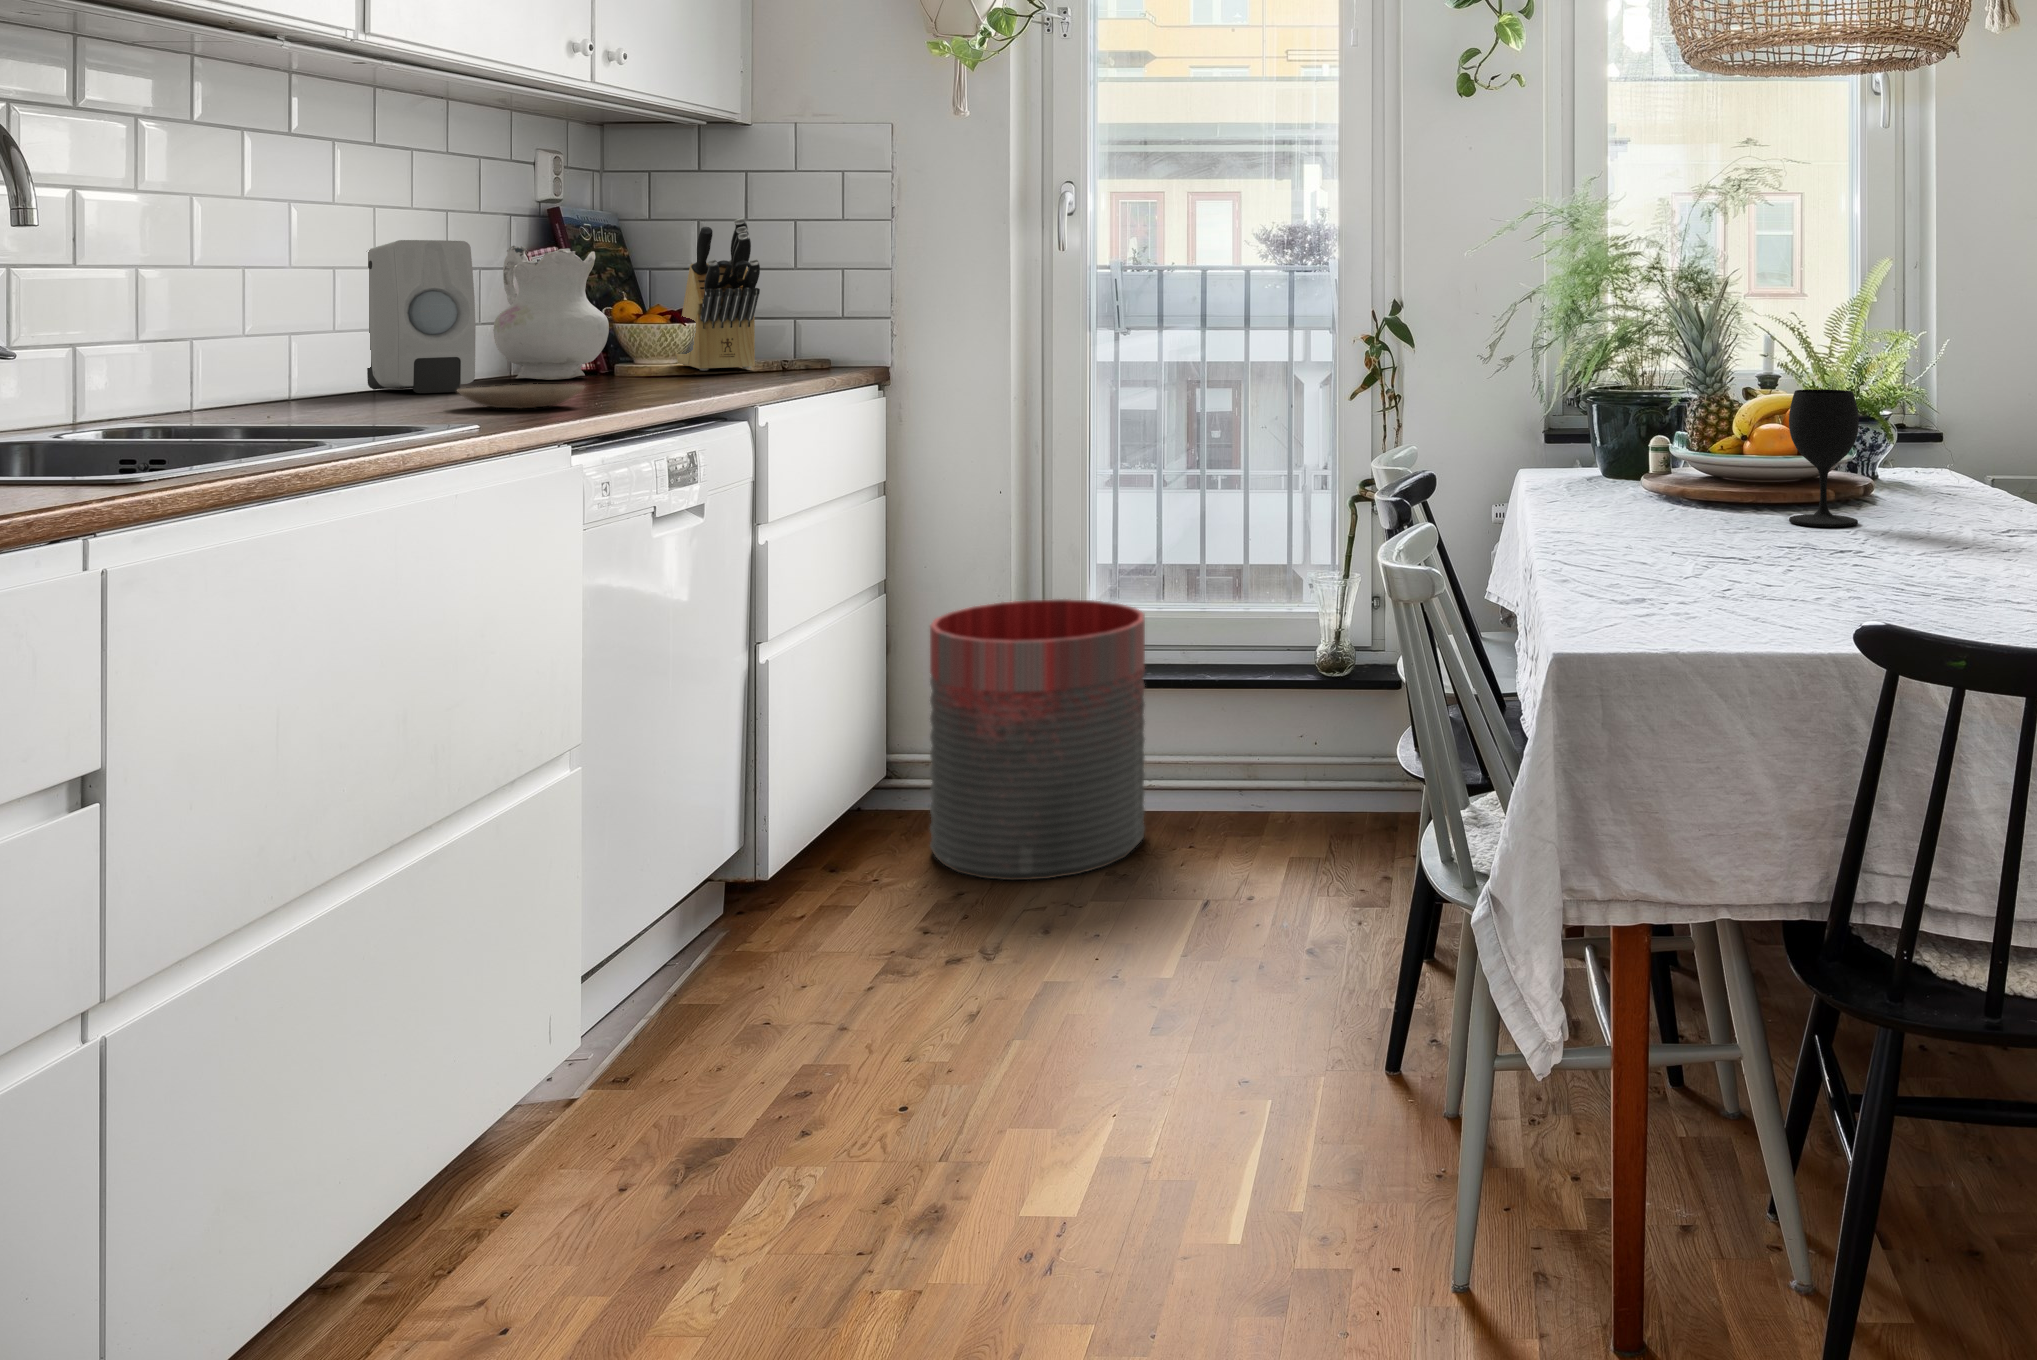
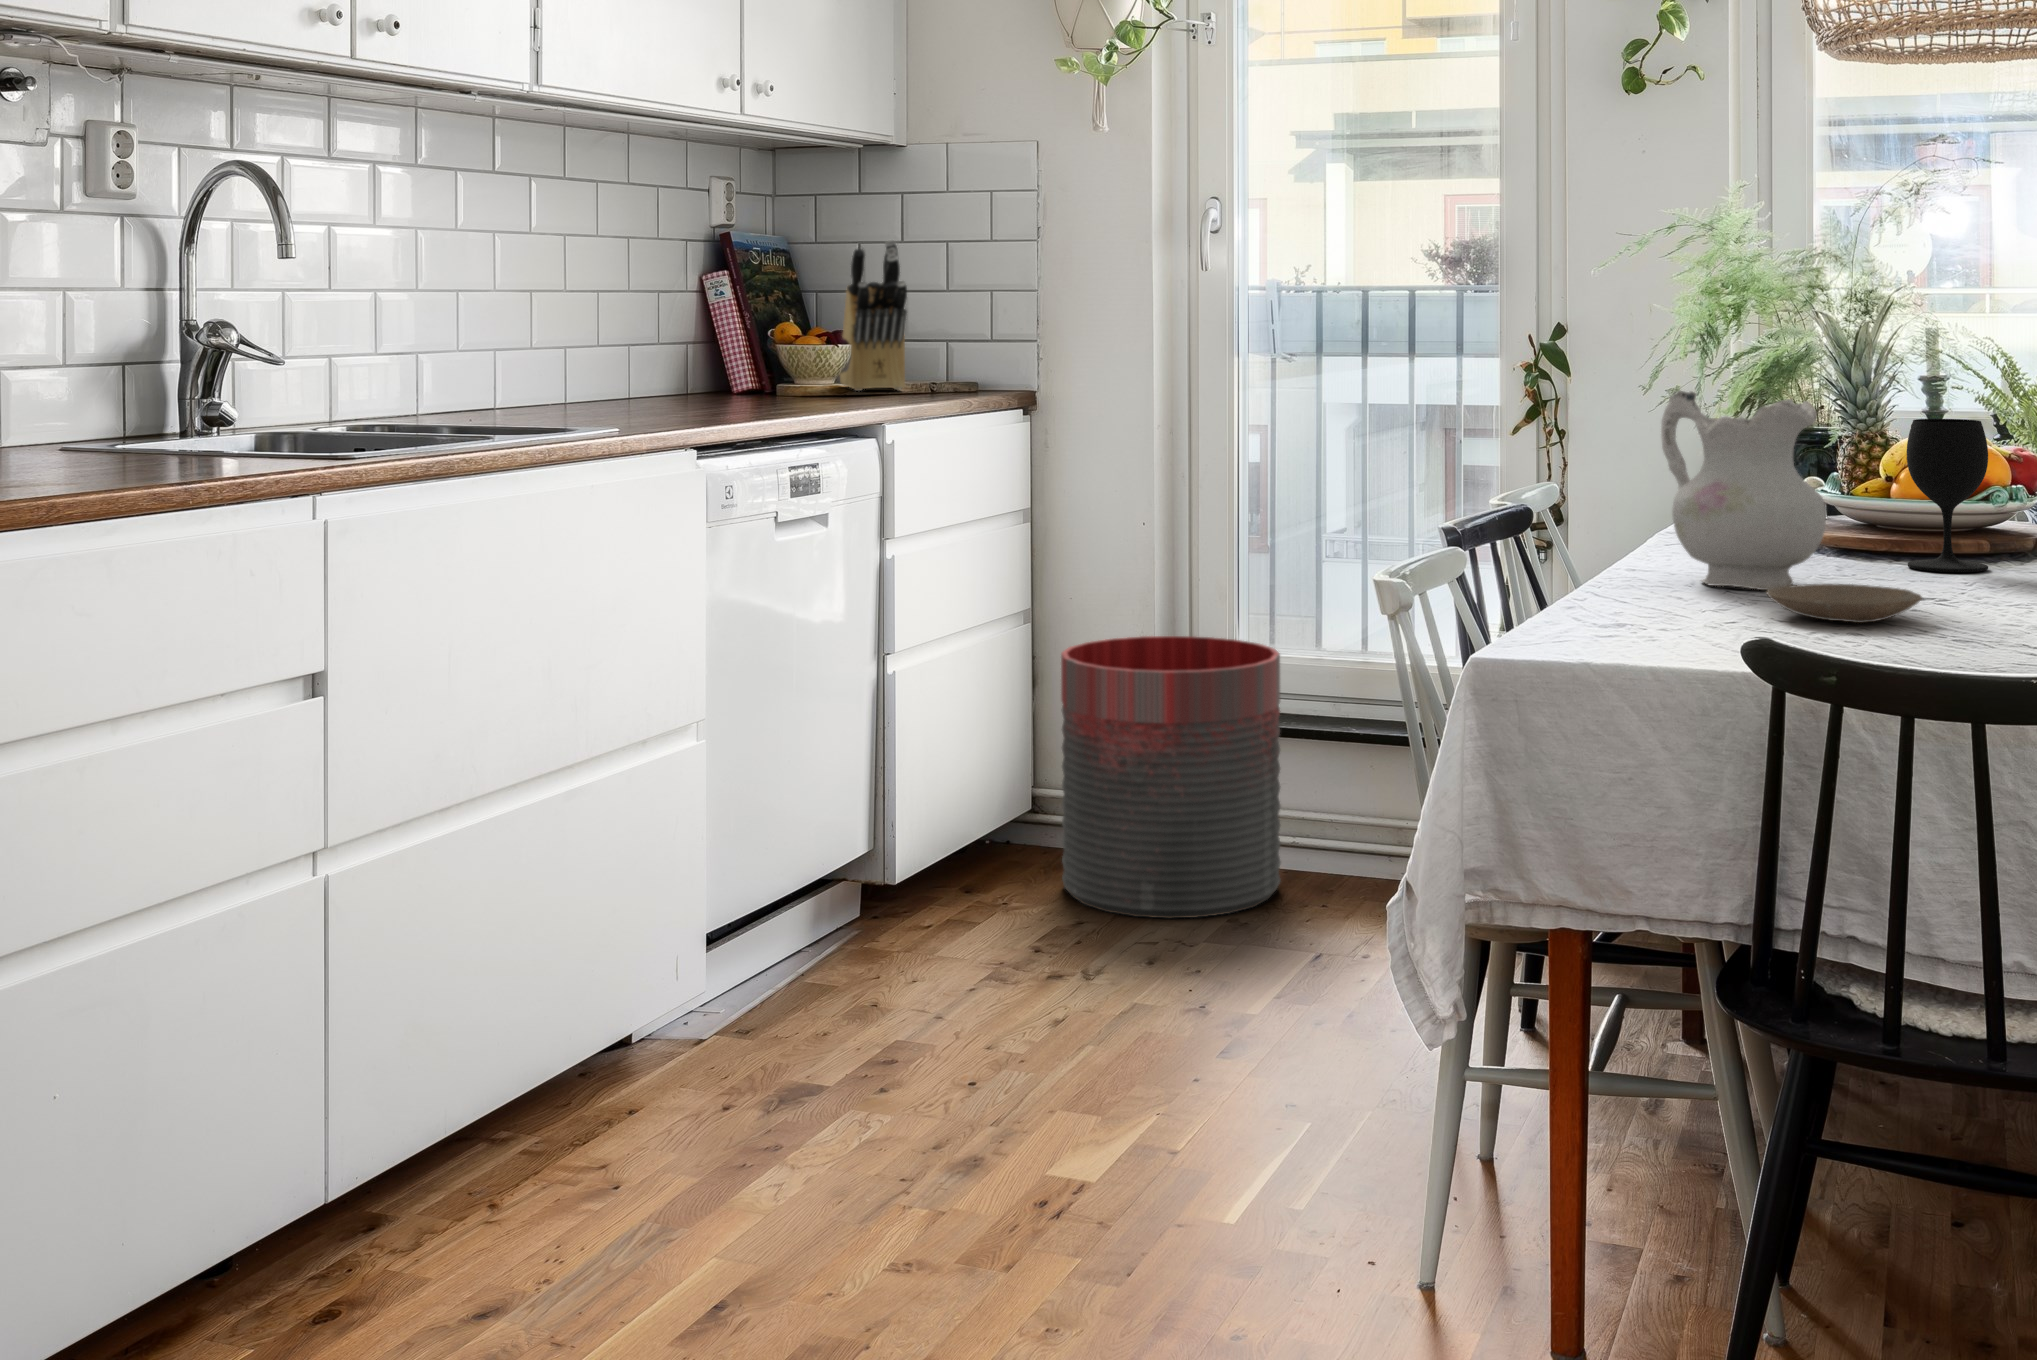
soap dispenser: present [367,240,476,393] -> none [555,265,643,405]
ceramic pitcher: present [493,246,609,380] -> present [1661,391,1826,590]
plate: present [458,384,585,409] -> present [1766,584,1922,623]

